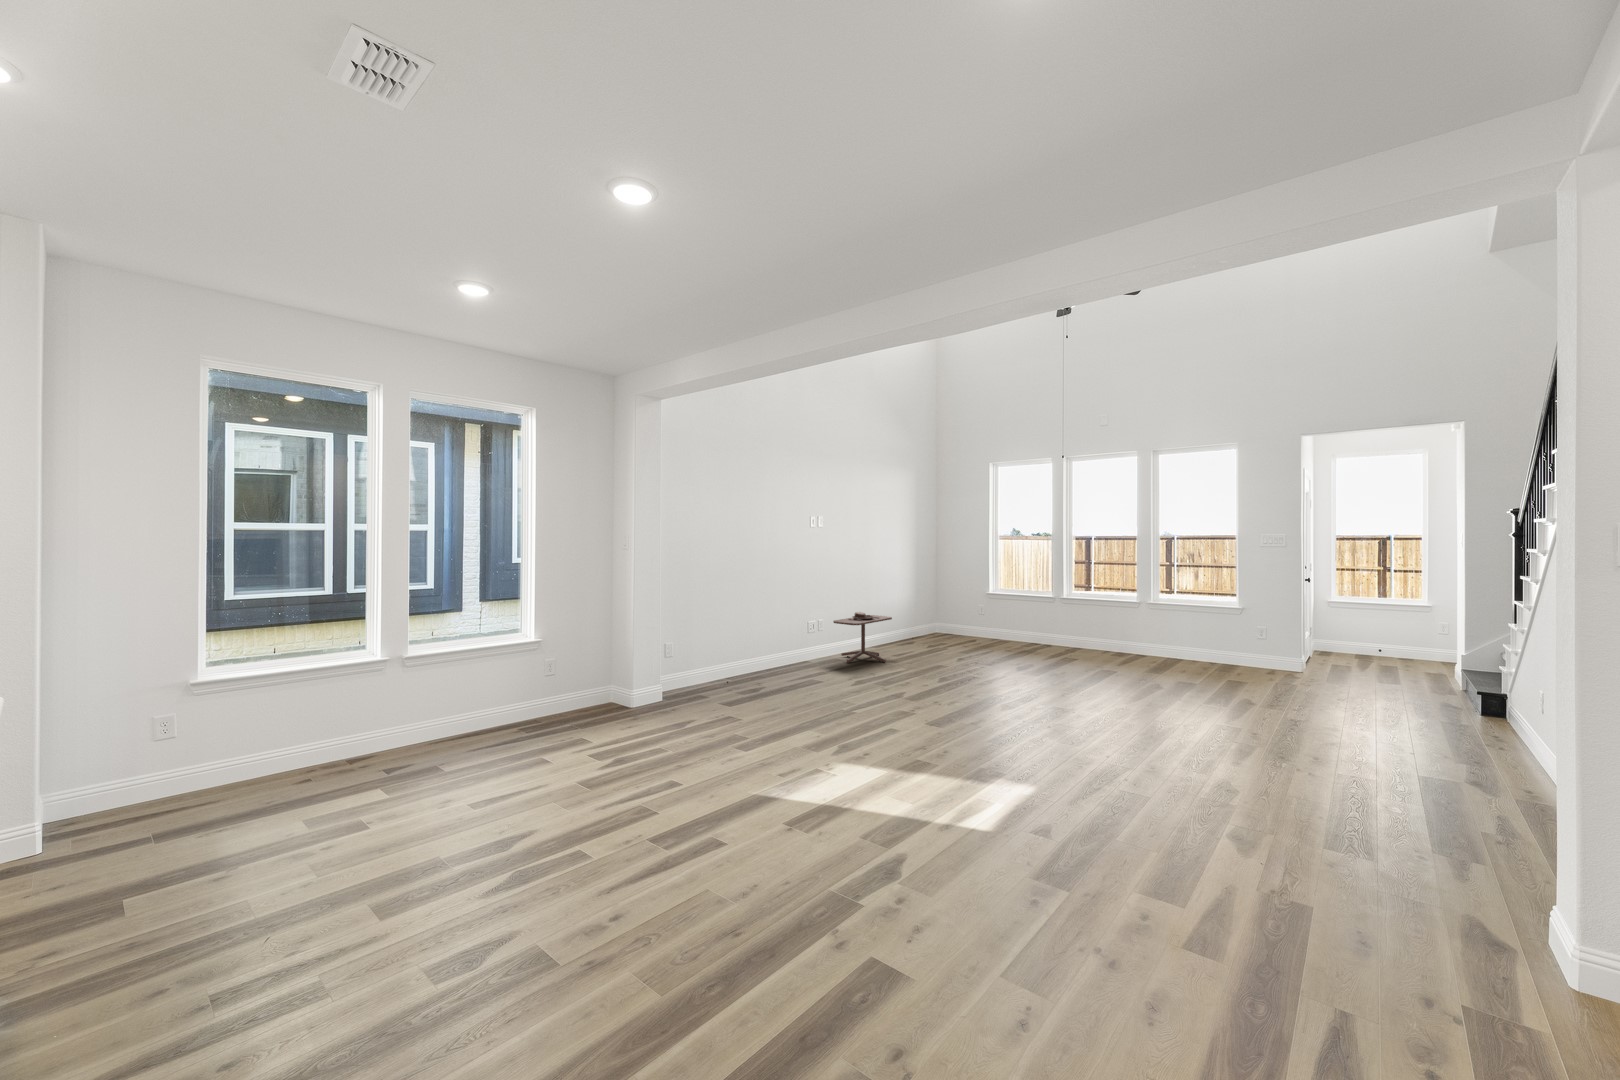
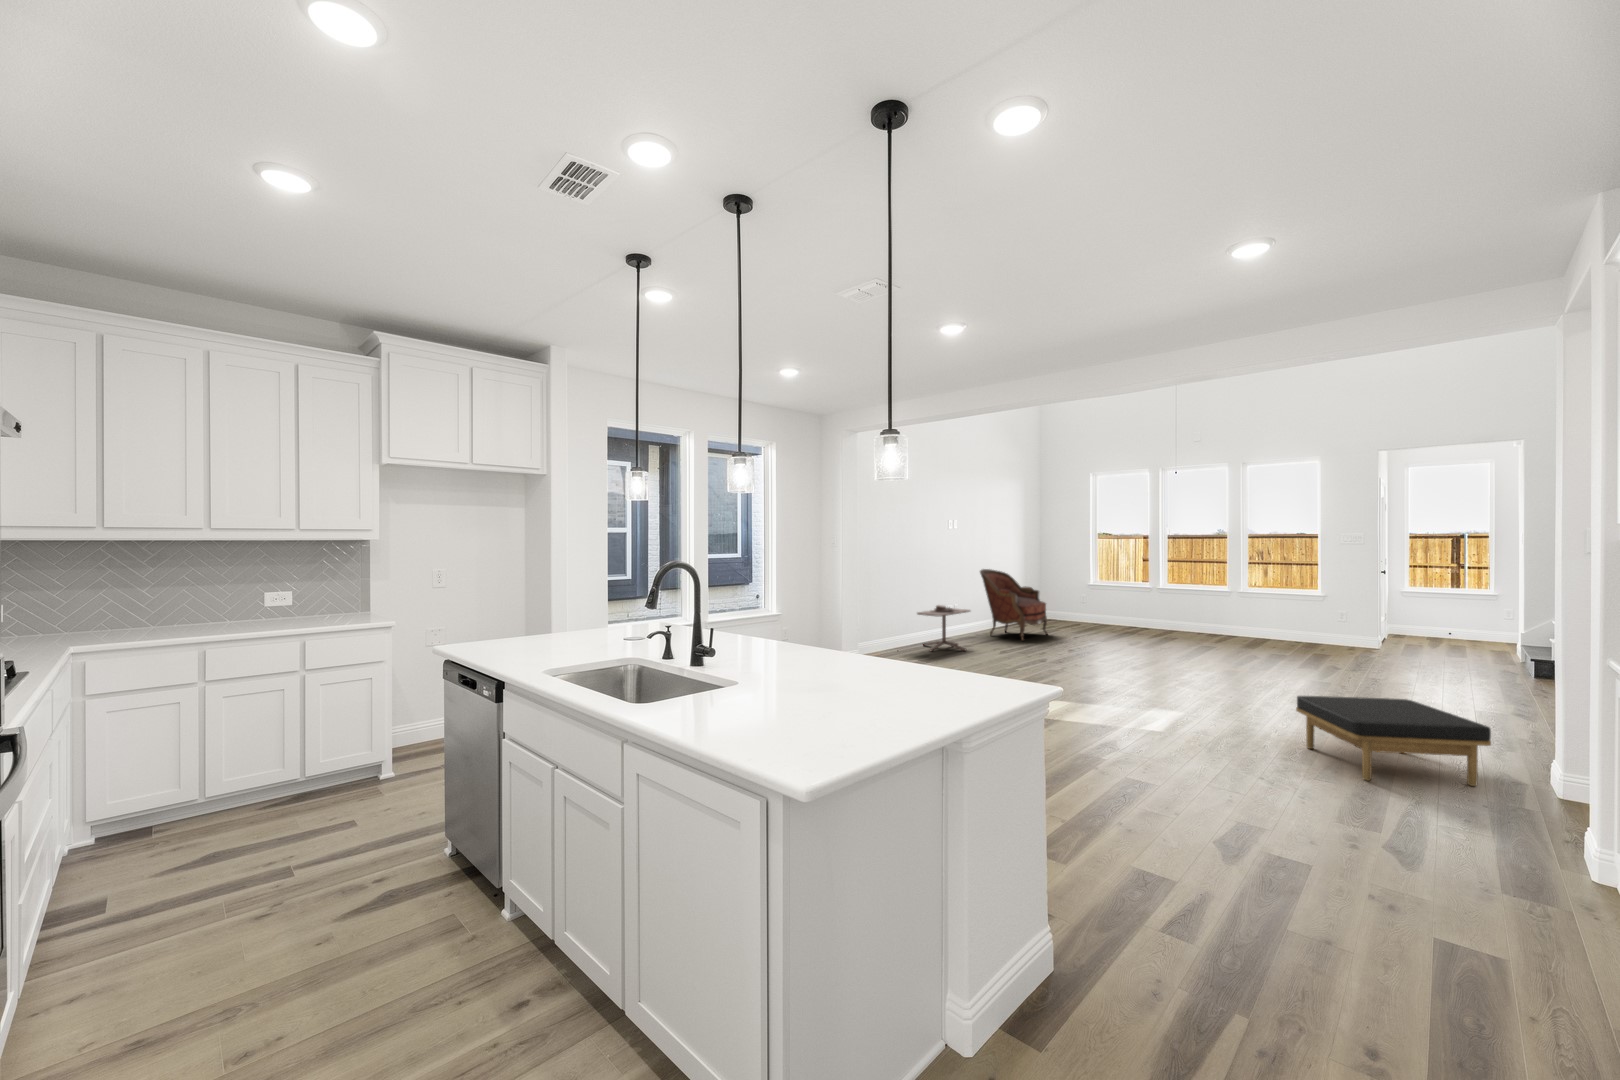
armchair: none [905,572,976,649] -> present [980,569,1047,641]
ottoman: none [1222,725,1433,834] -> present [1296,696,1491,786]

